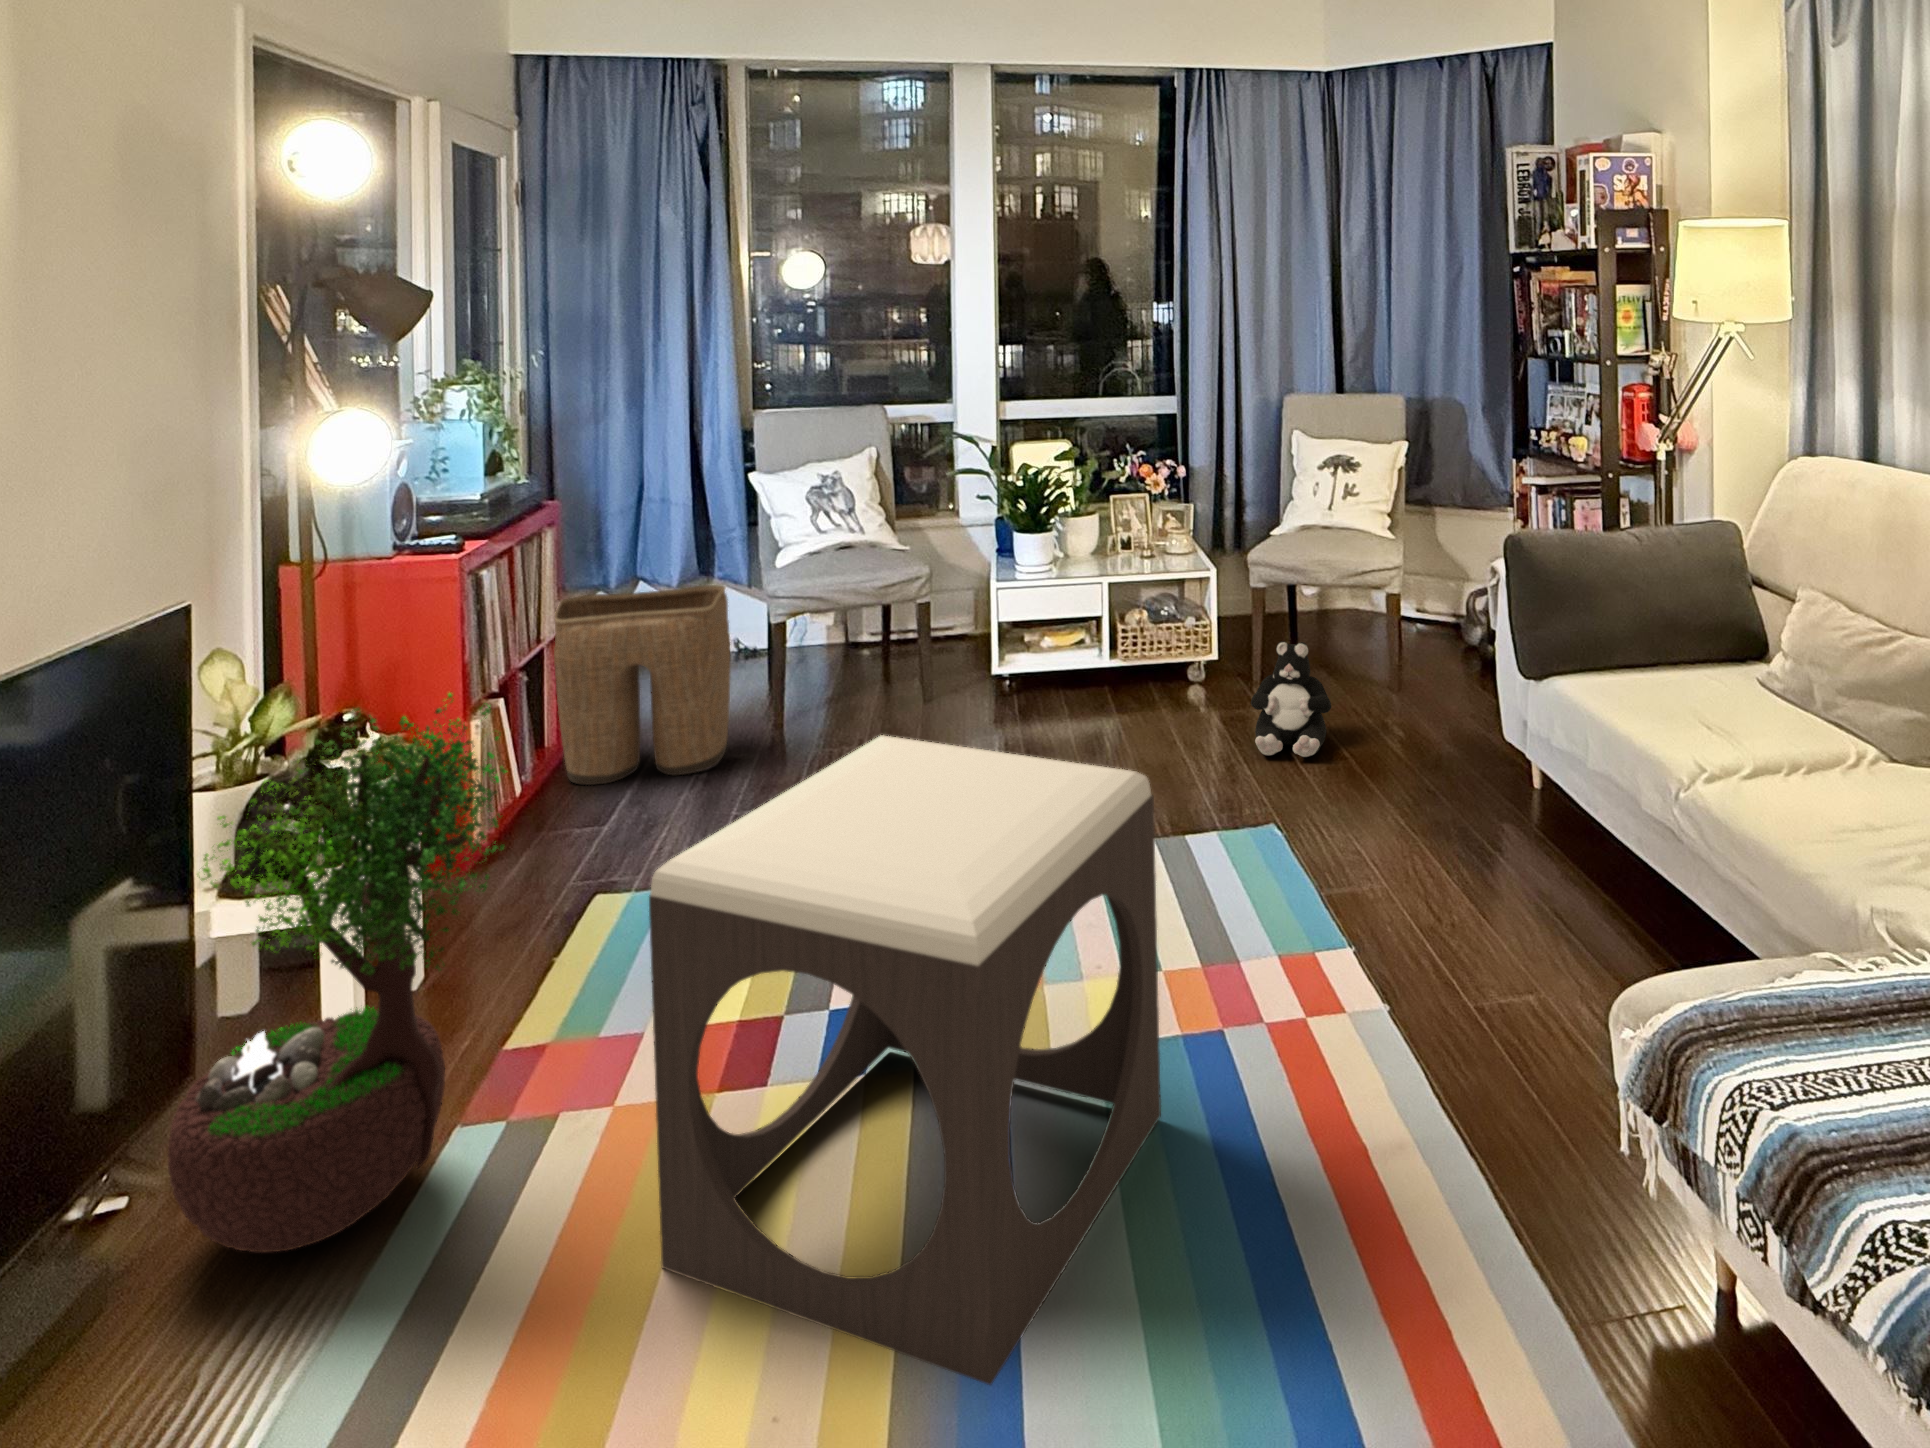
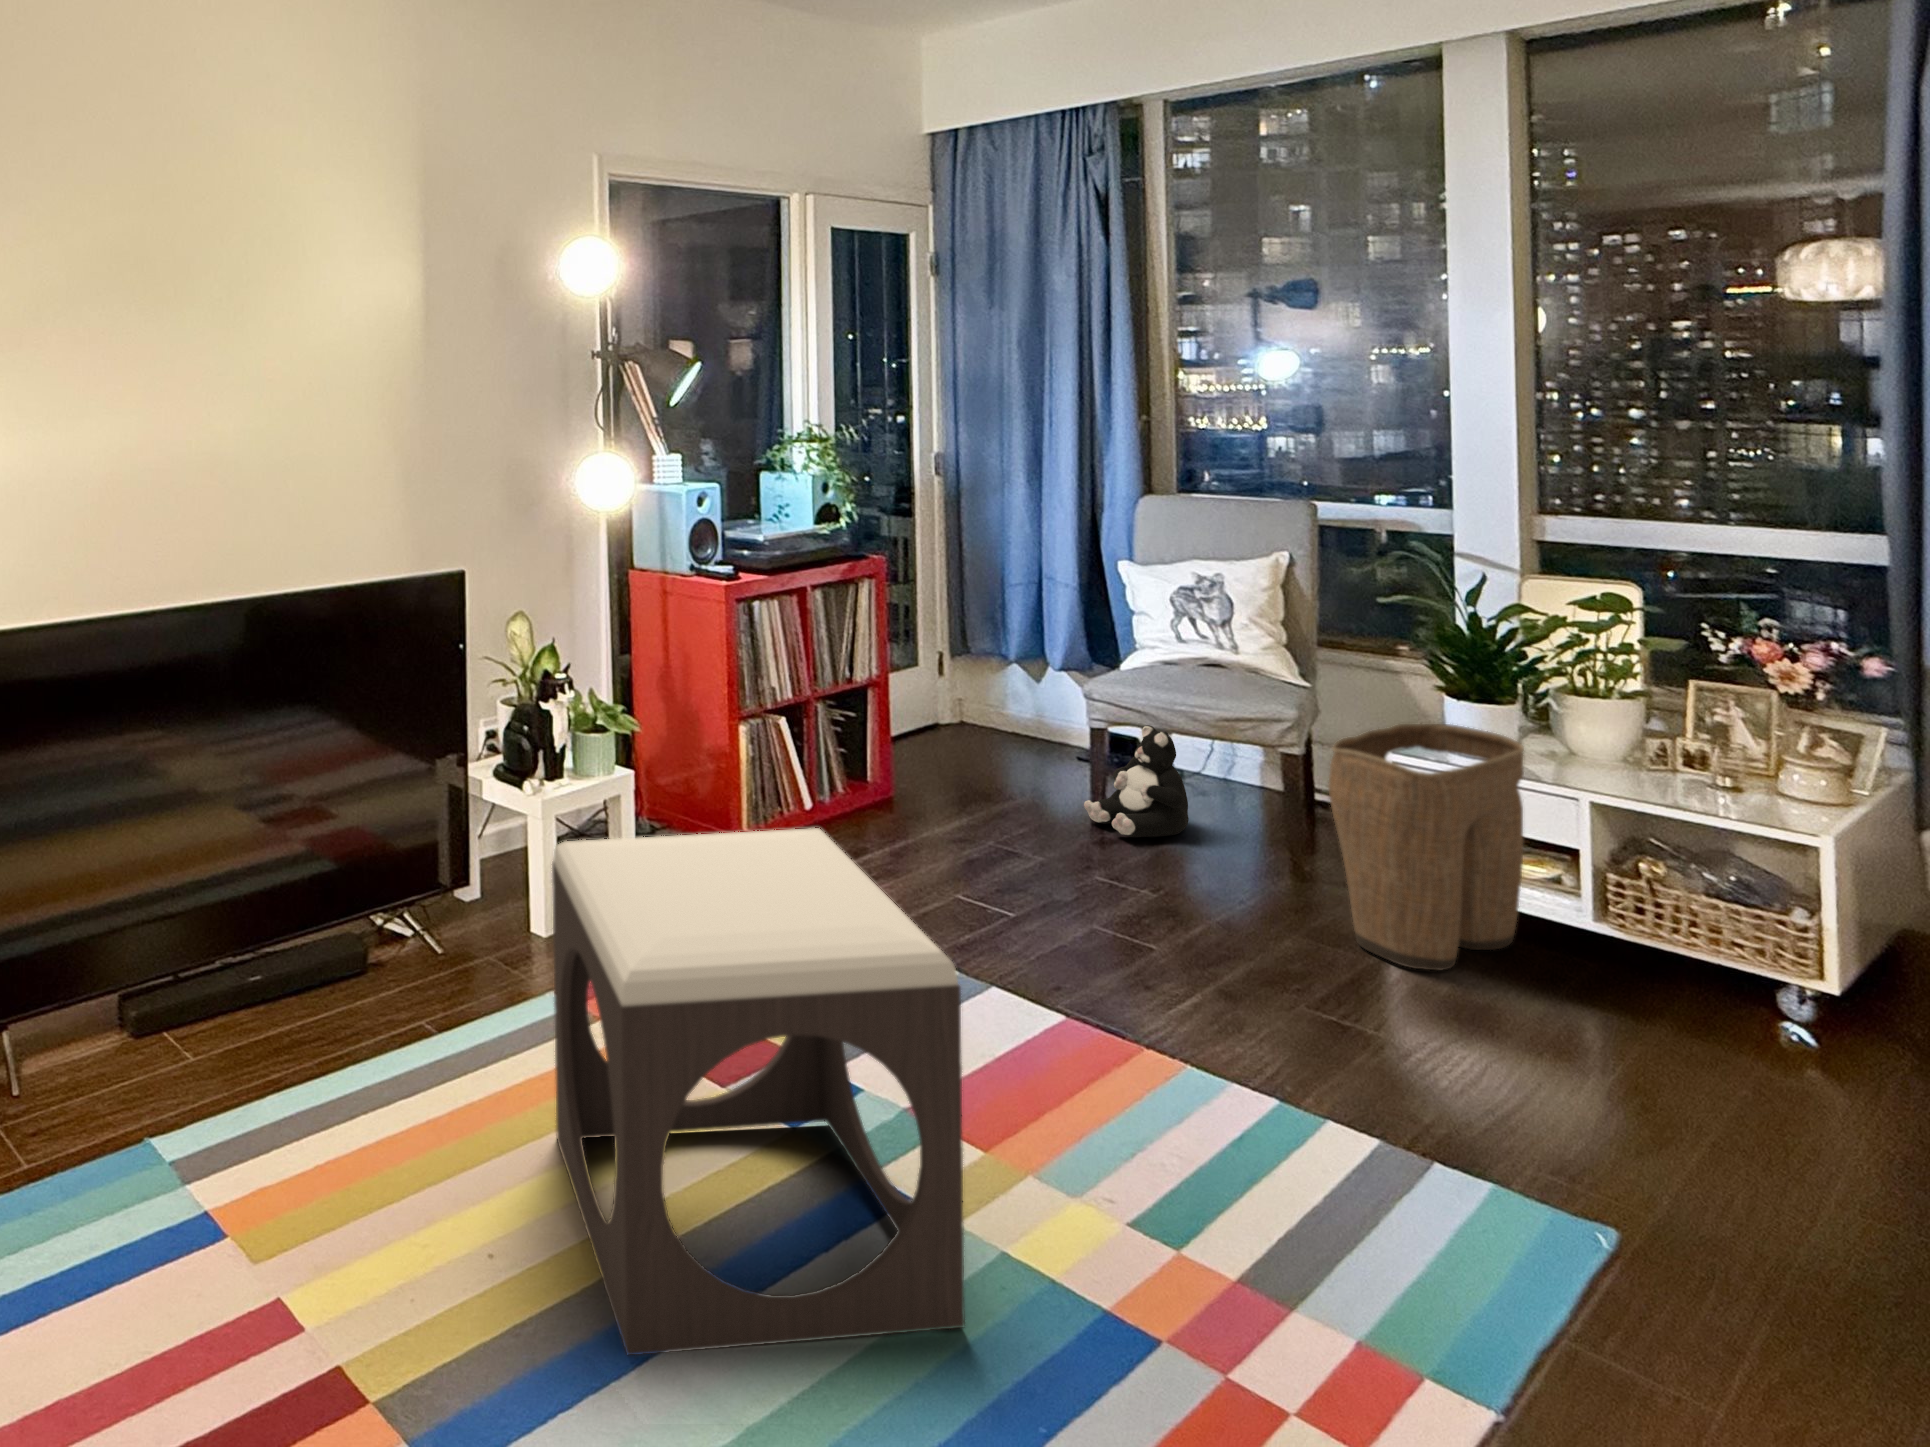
laundry basket: present [554,585,730,785] -> present [1328,724,1524,970]
plush toy: present [1251,641,1331,757] -> present [1084,725,1189,837]
potted tree: present [168,693,506,1252] -> none [386,666,579,1003]

